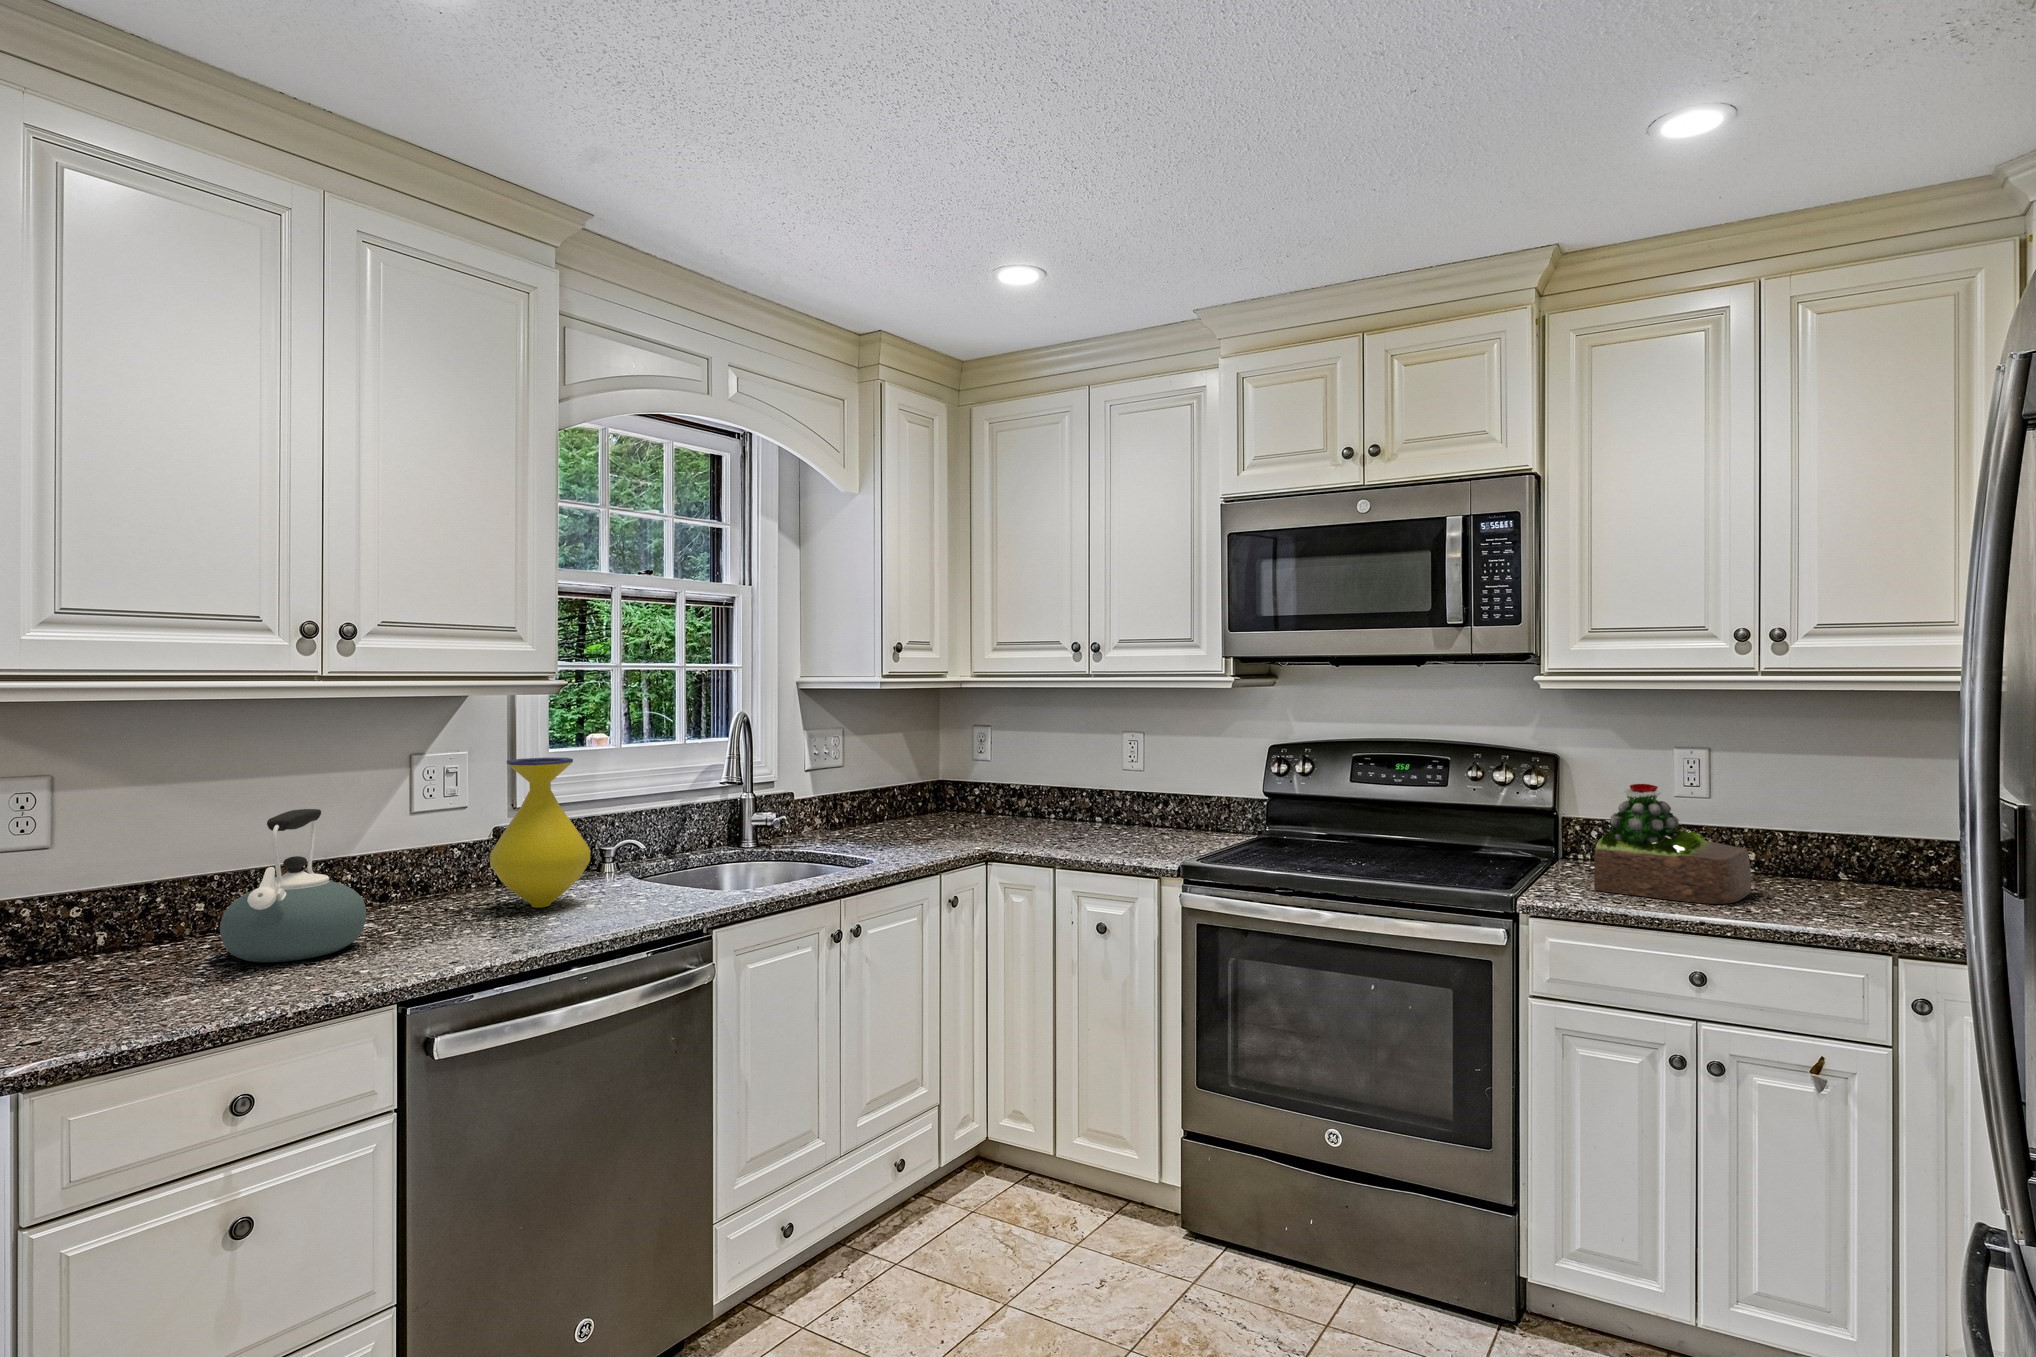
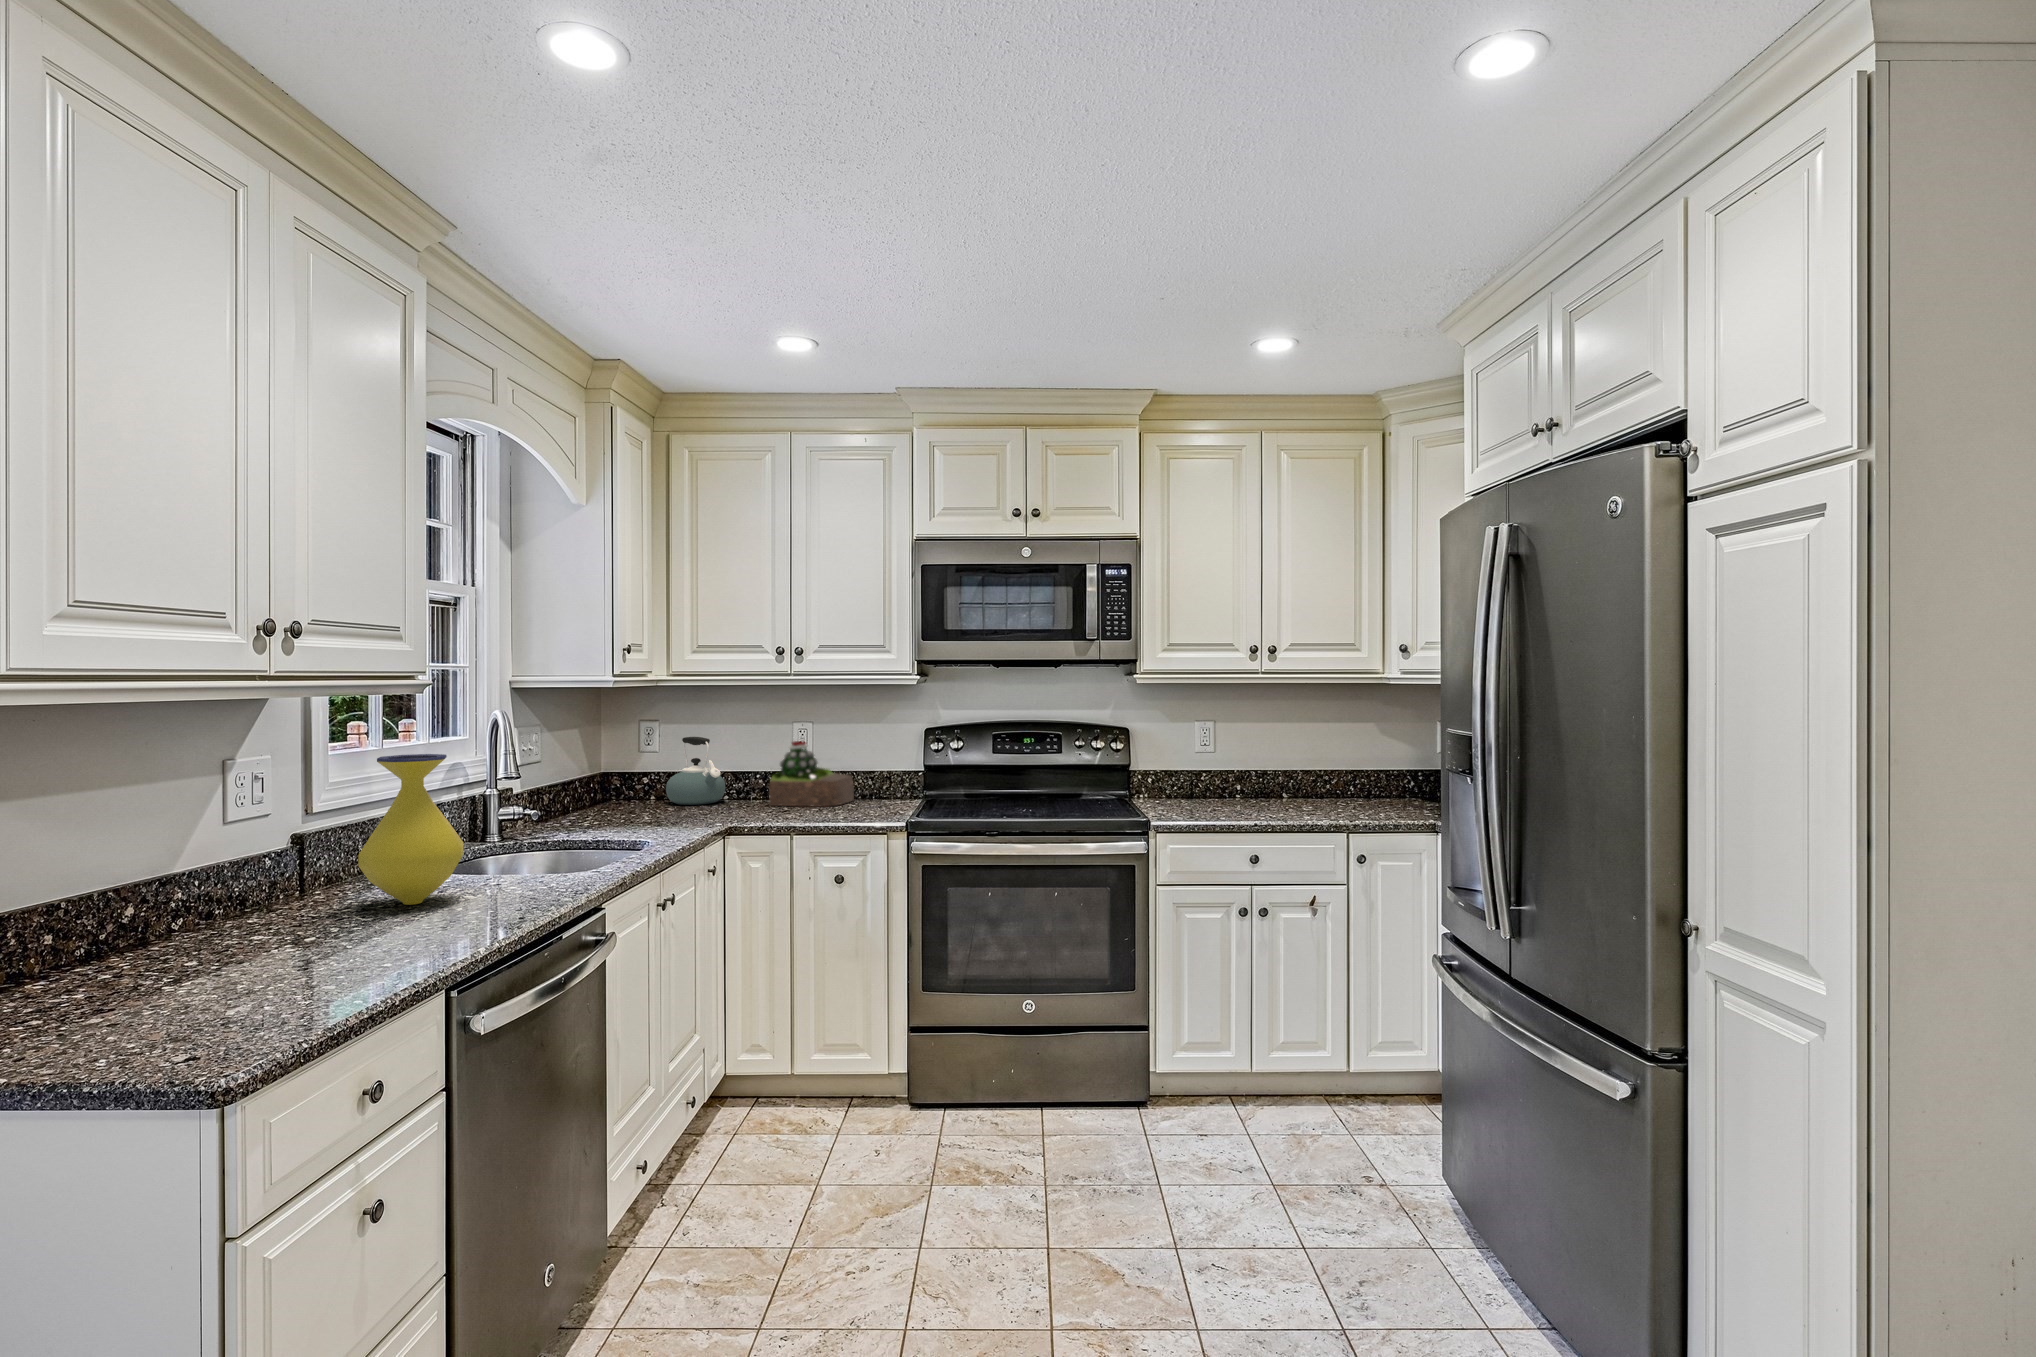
succulent plant: present [1594,784,1751,904] -> present [769,741,854,807]
kettle: present [220,809,366,962] -> present [666,737,725,805]

